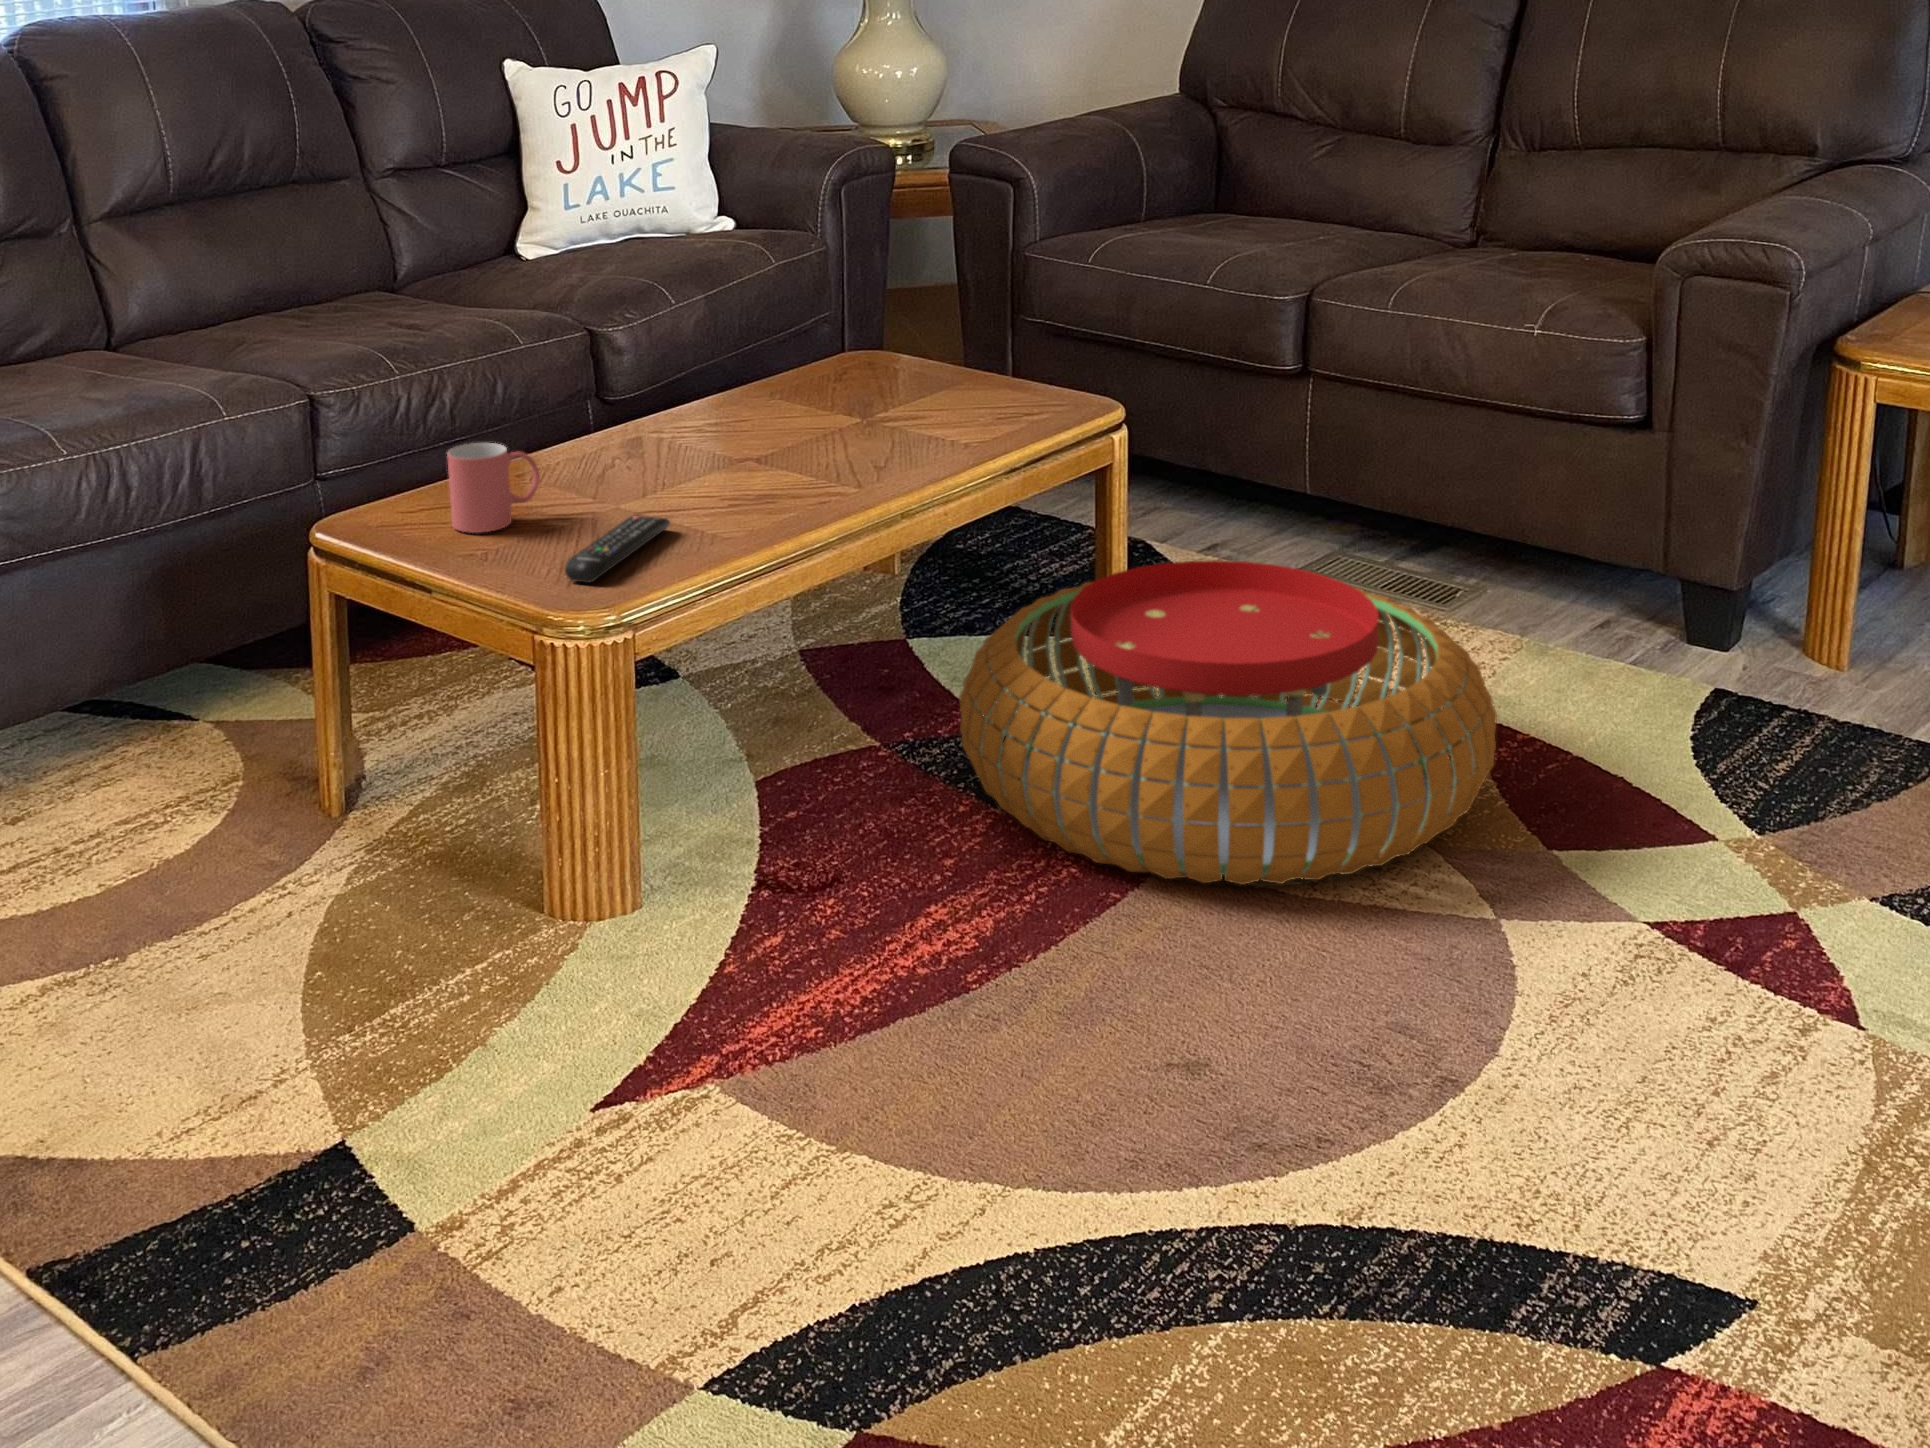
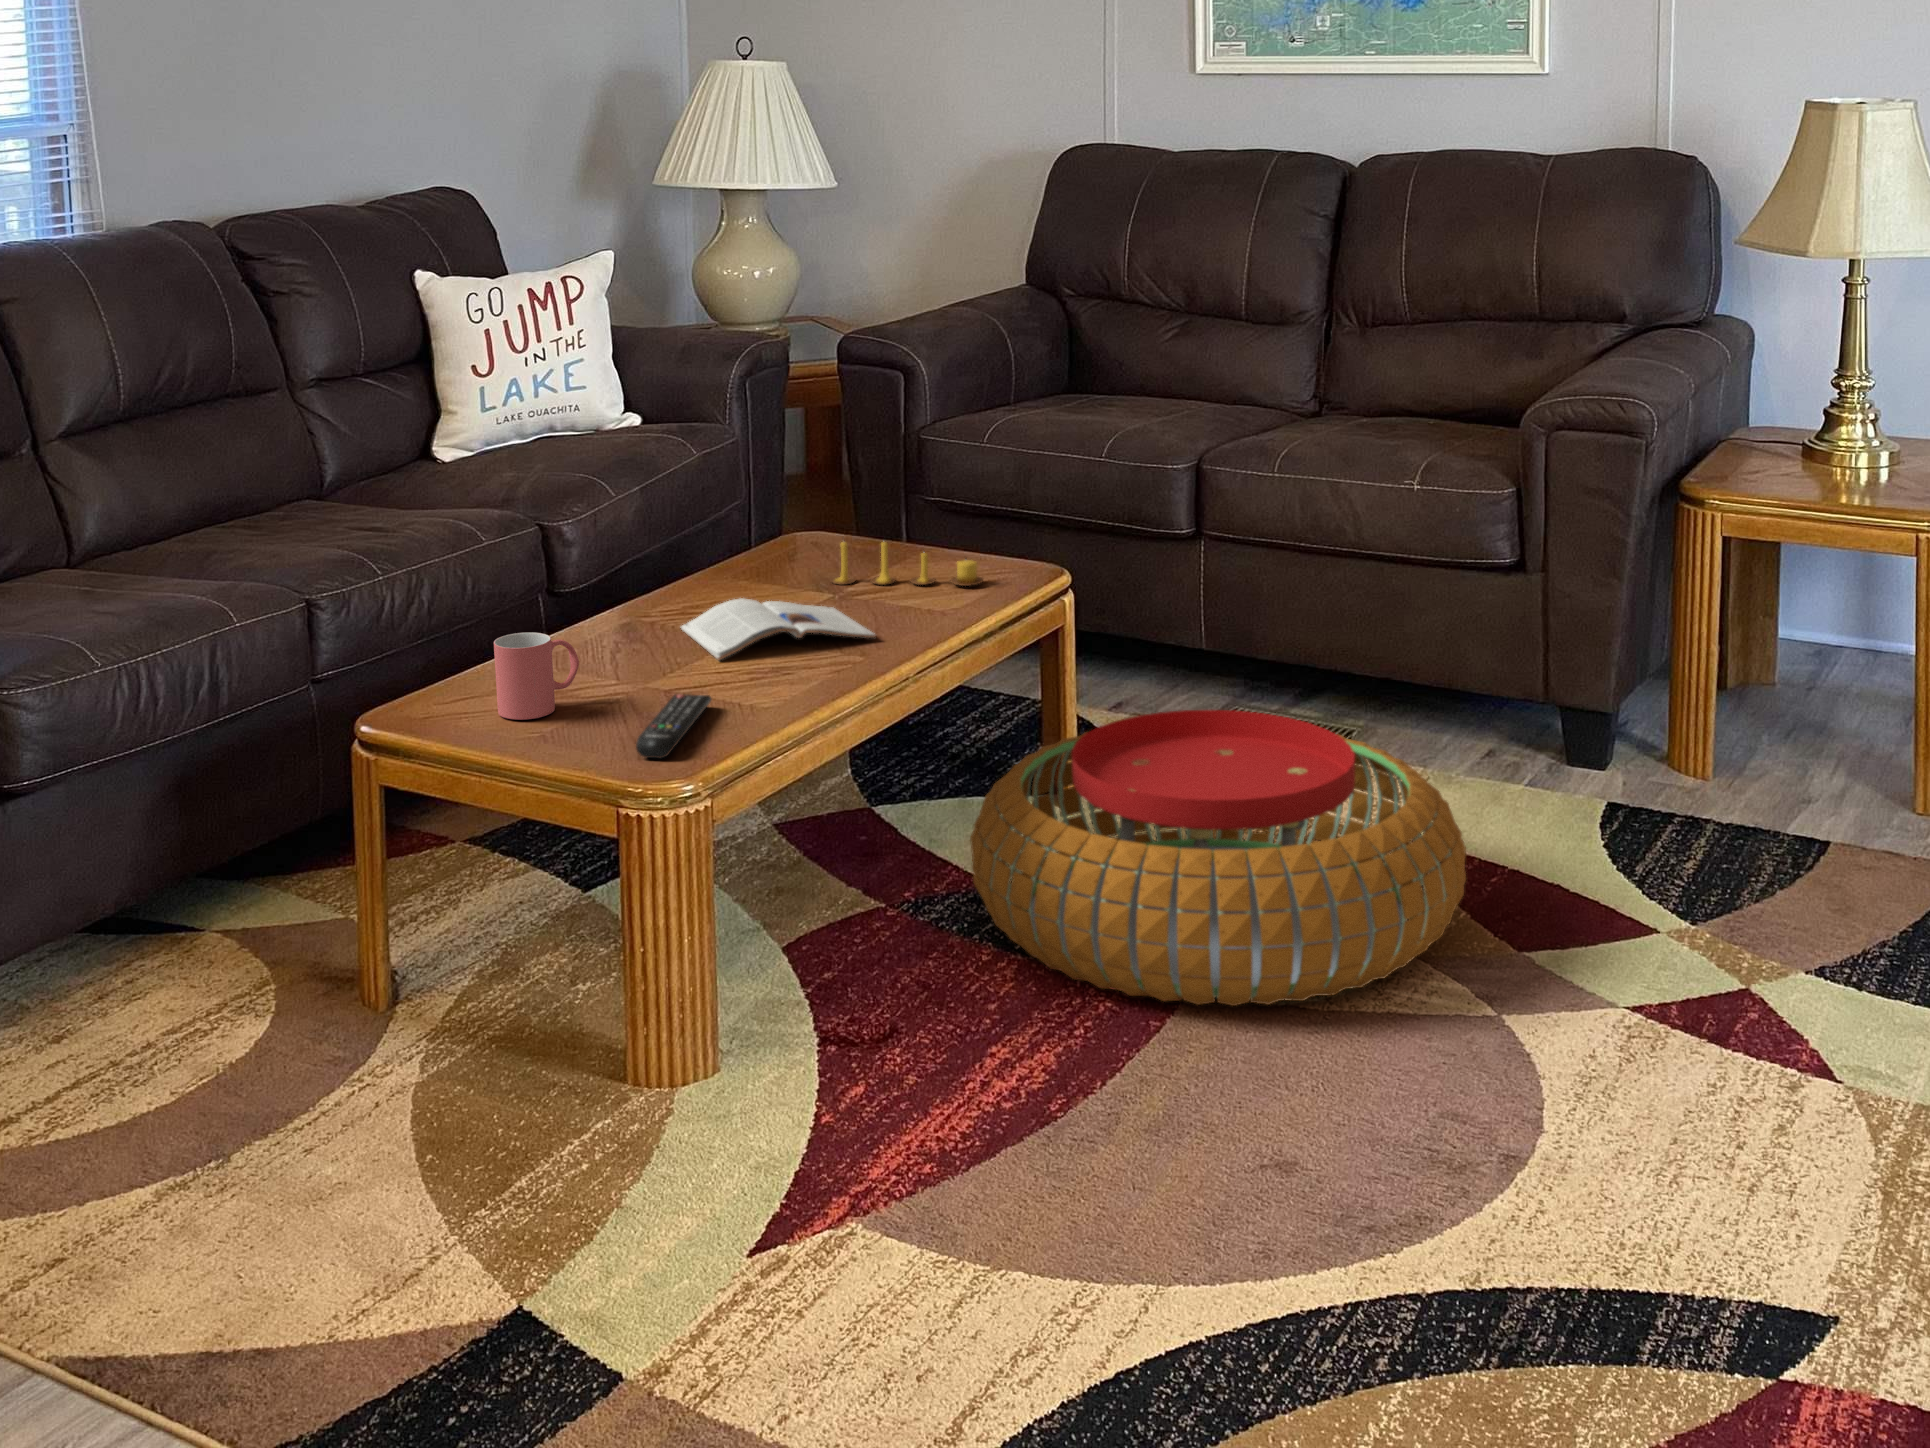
candle: none [864,357,1024,415] -> present [831,542,983,586]
magazine: none [684,417,879,482] -> present [681,598,876,660]

